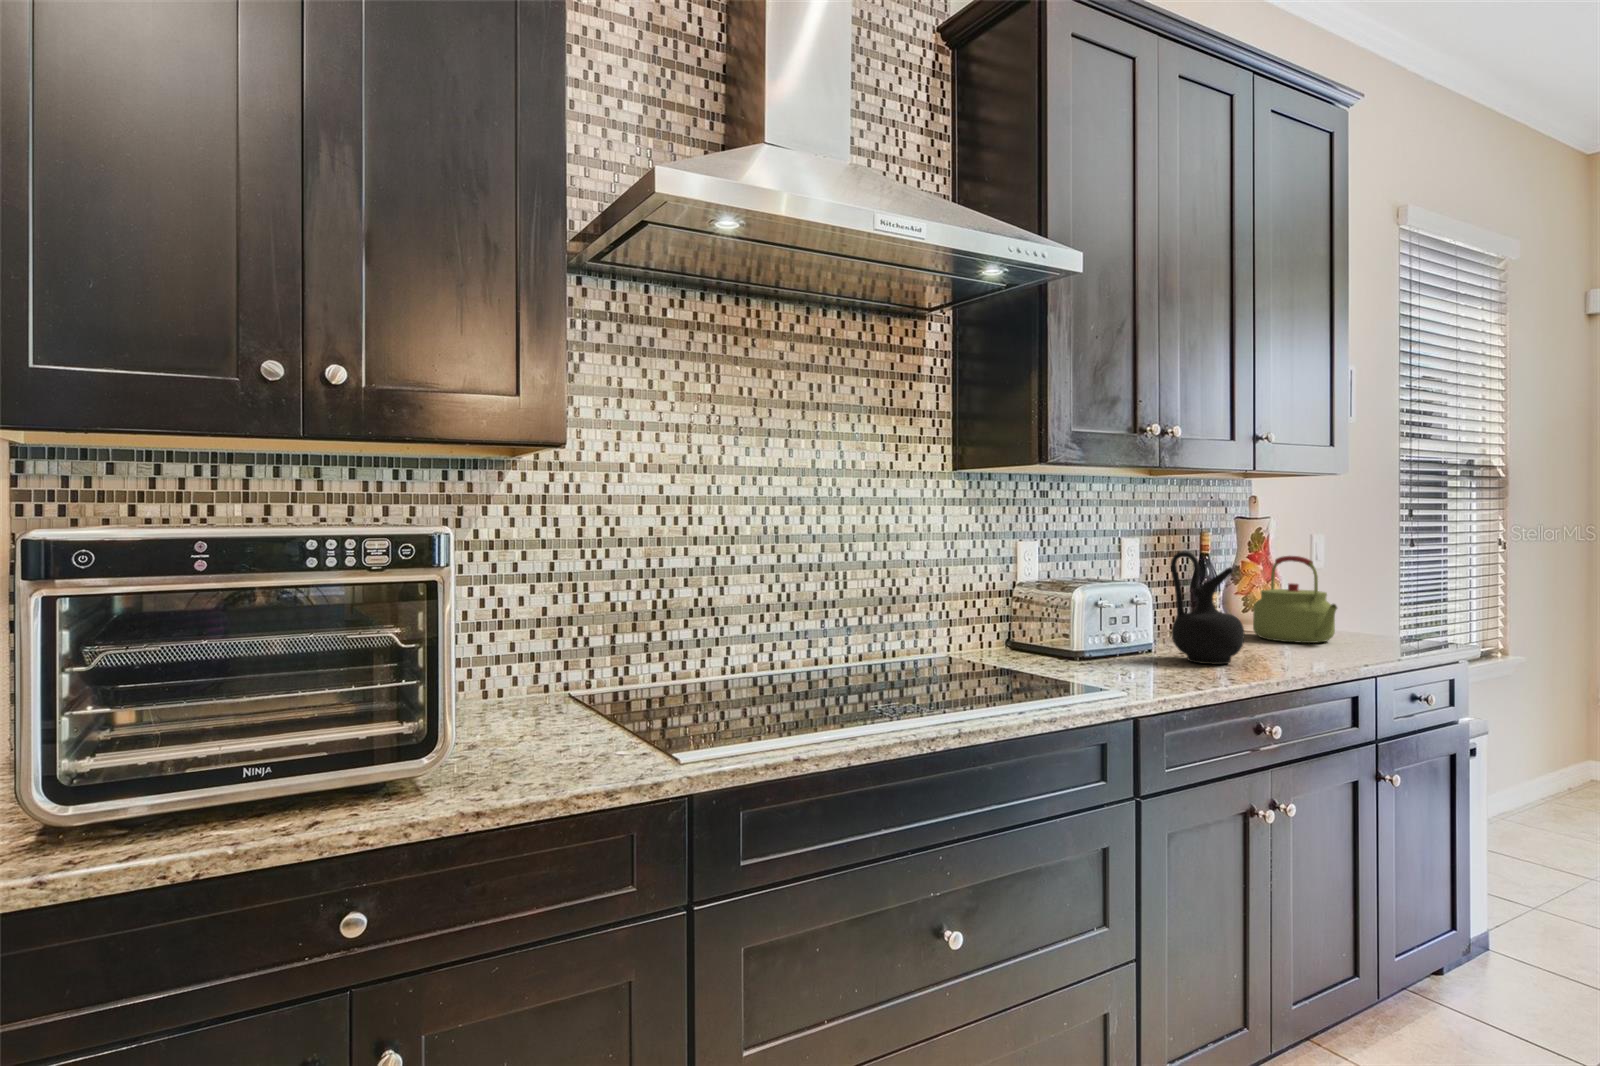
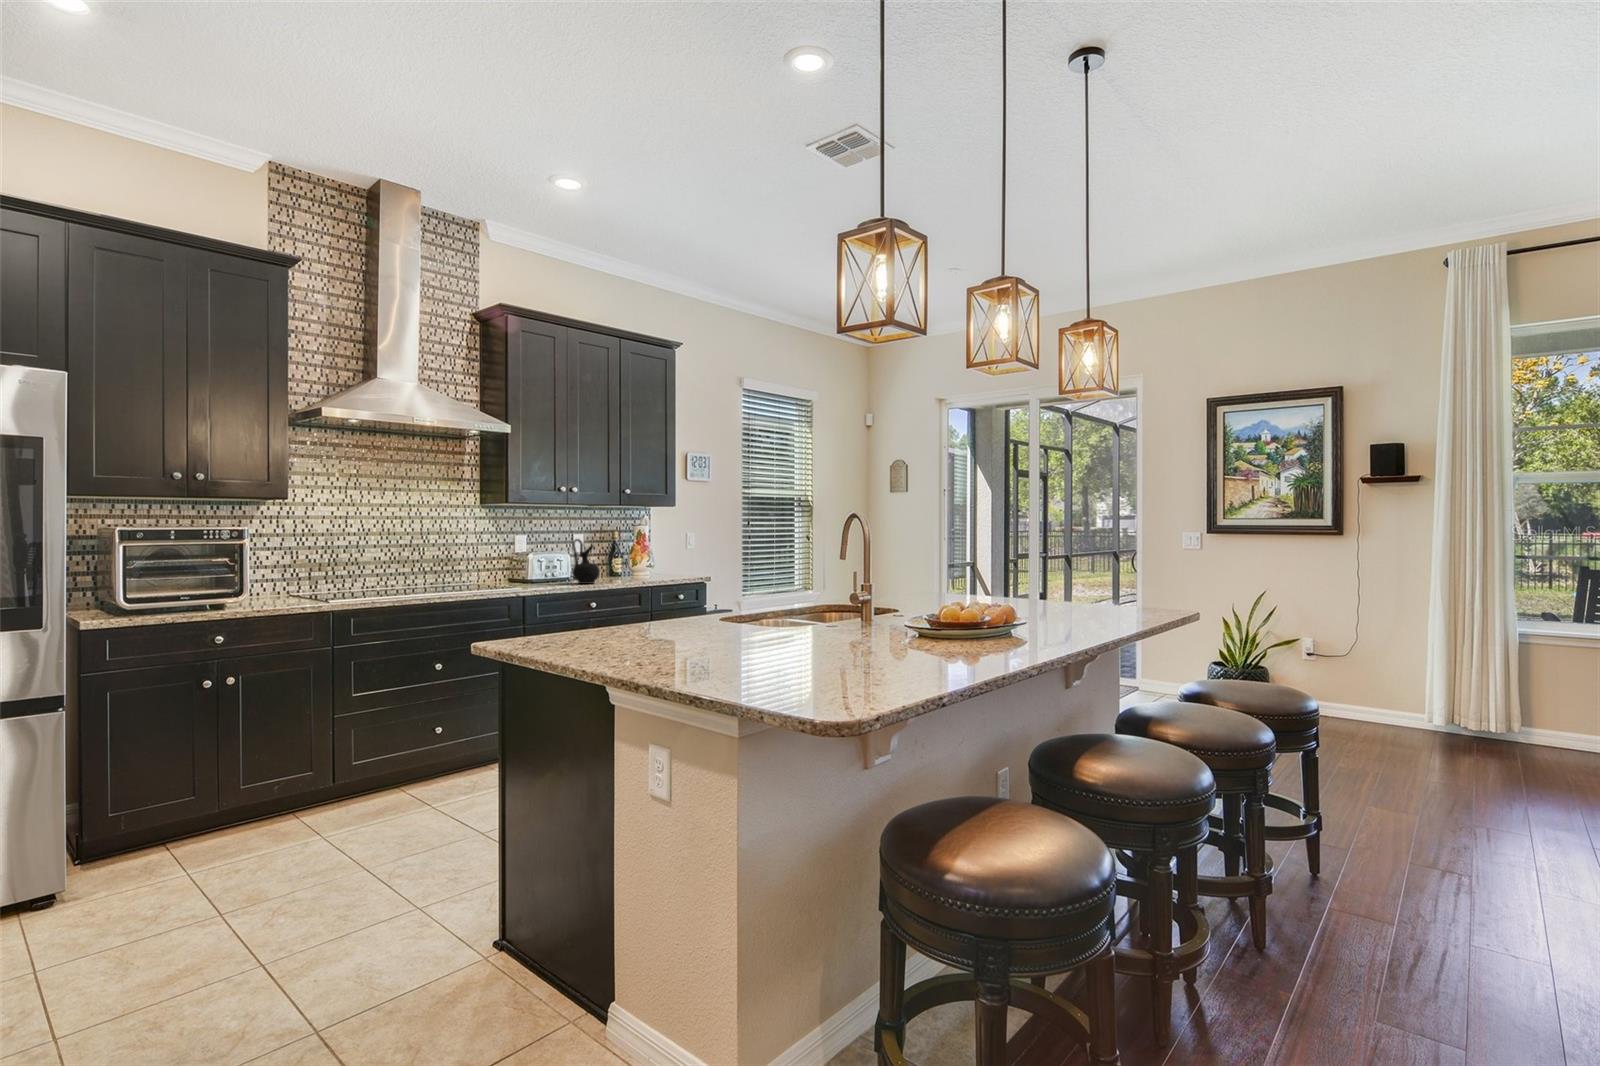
kettle: present [1253,556,1337,643] -> none [633,542,664,579]

